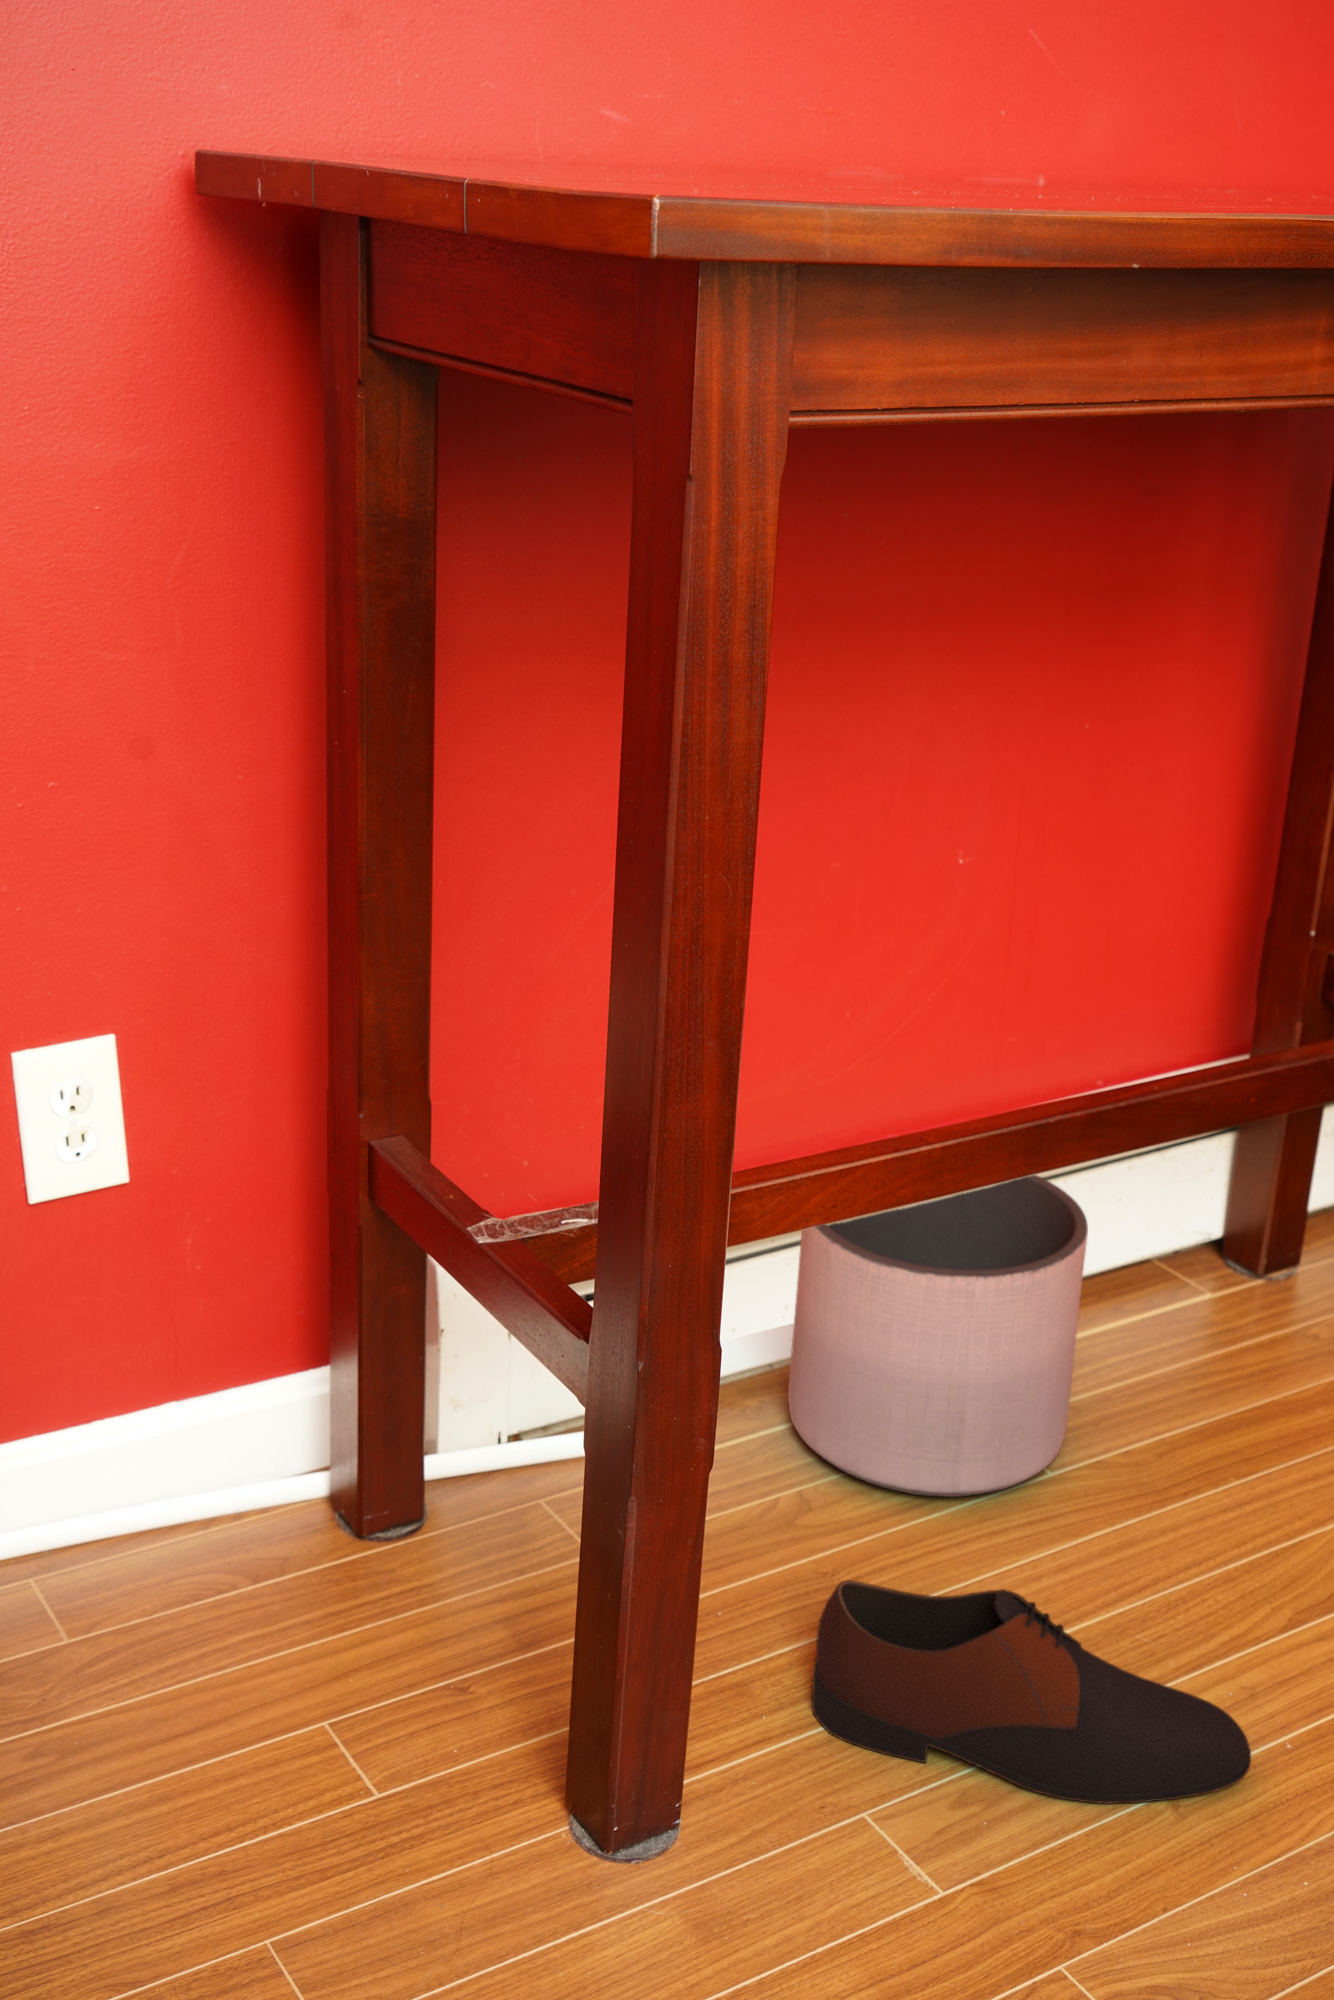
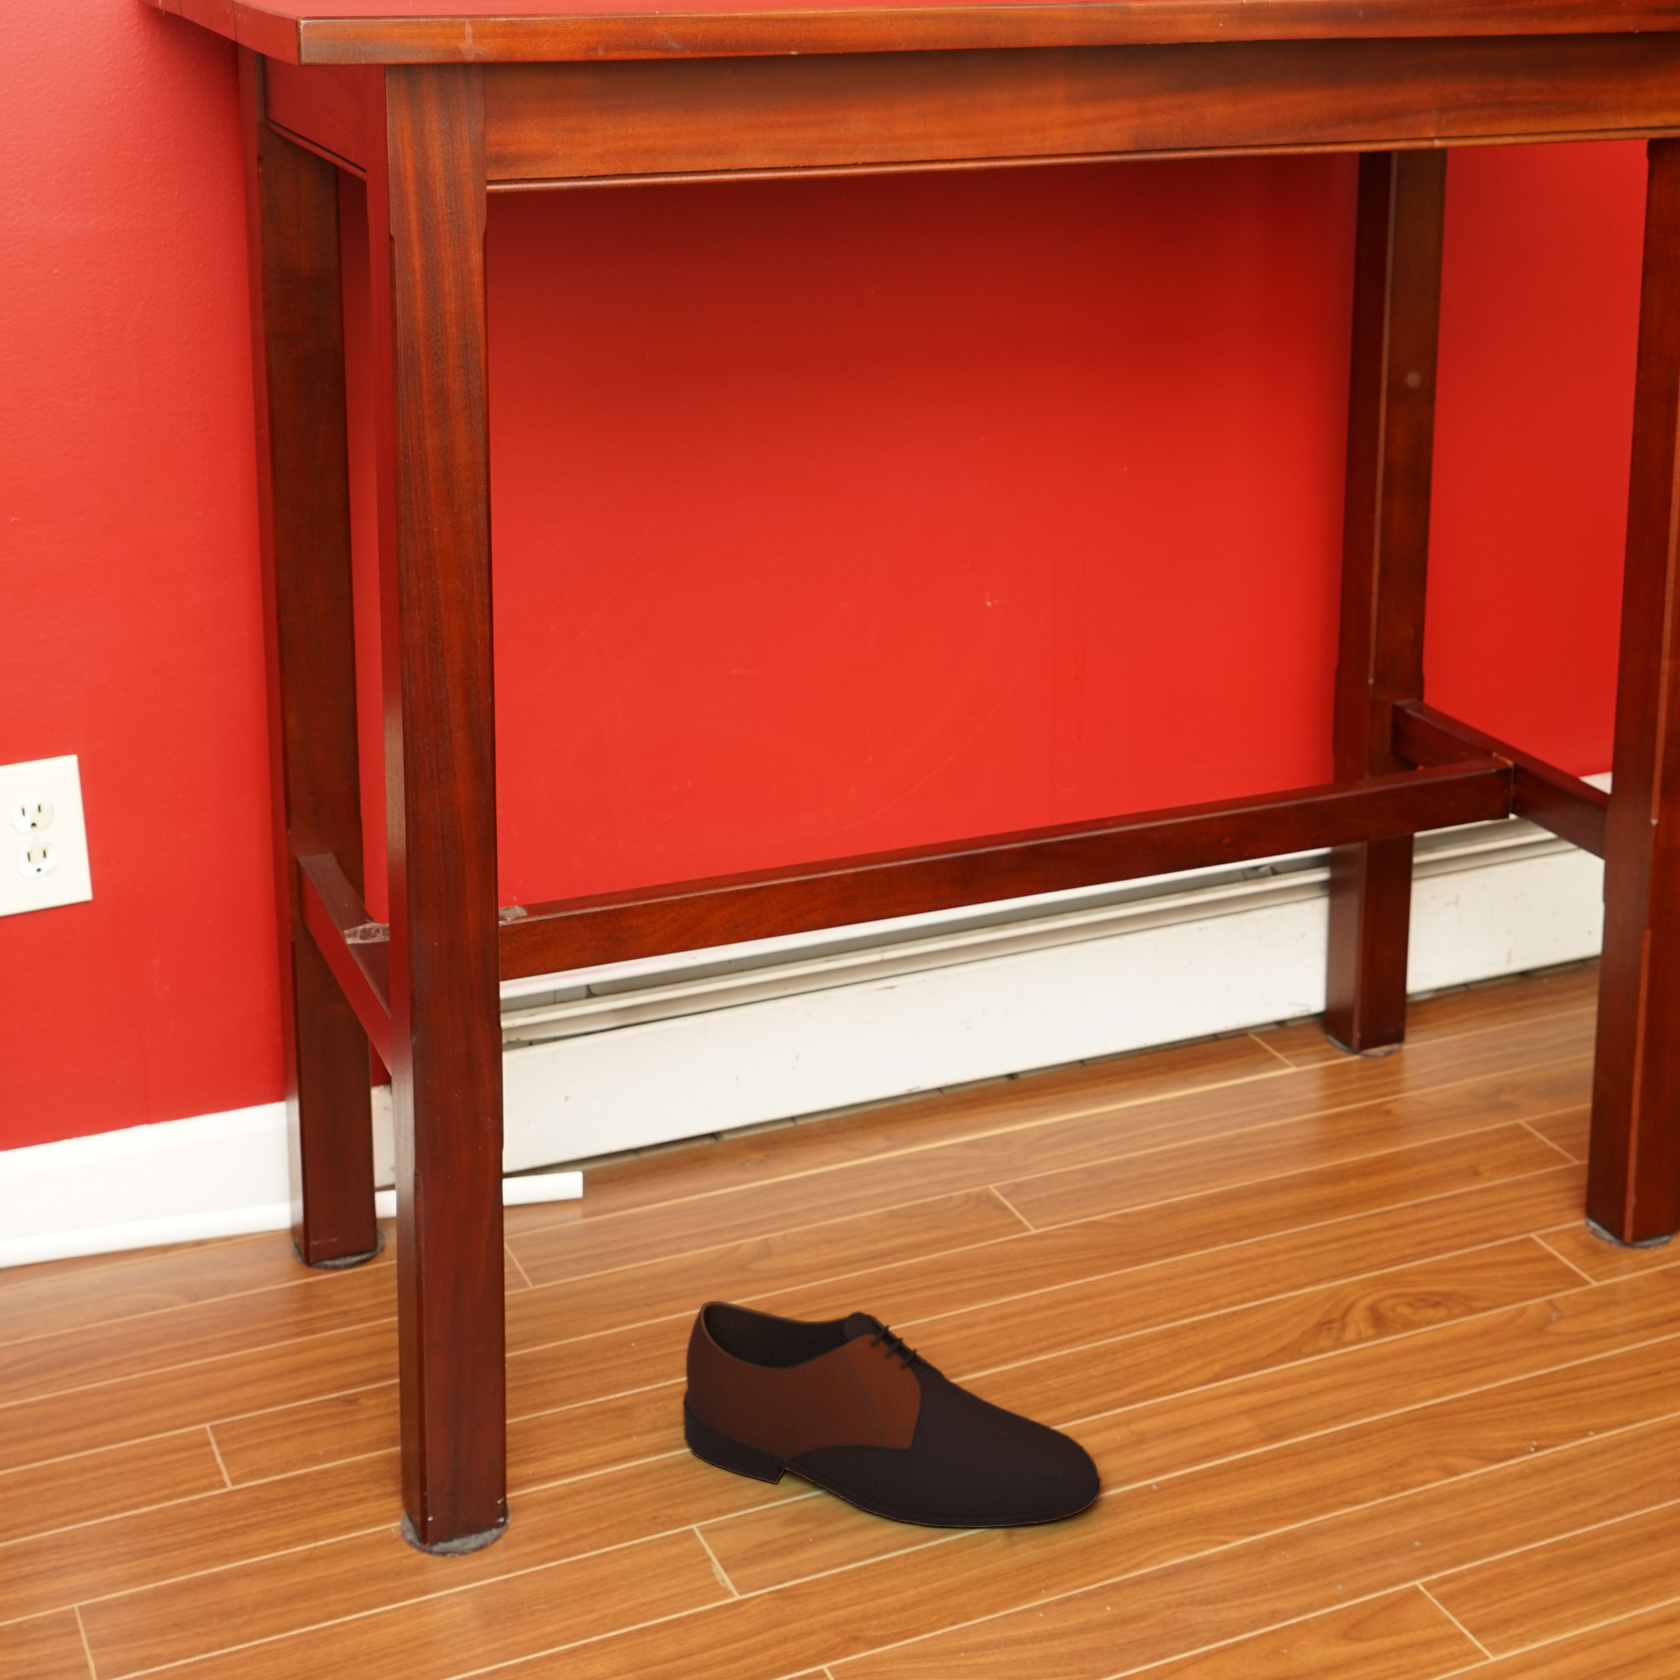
planter: present [788,1175,1088,1497] -> none [779,898,1069,1248]

